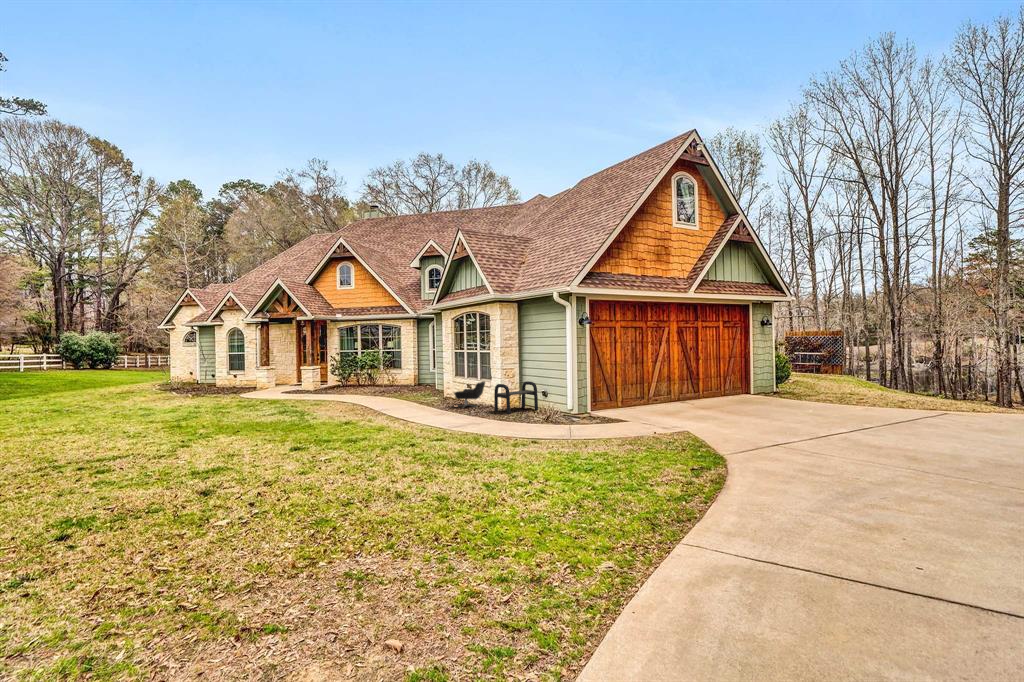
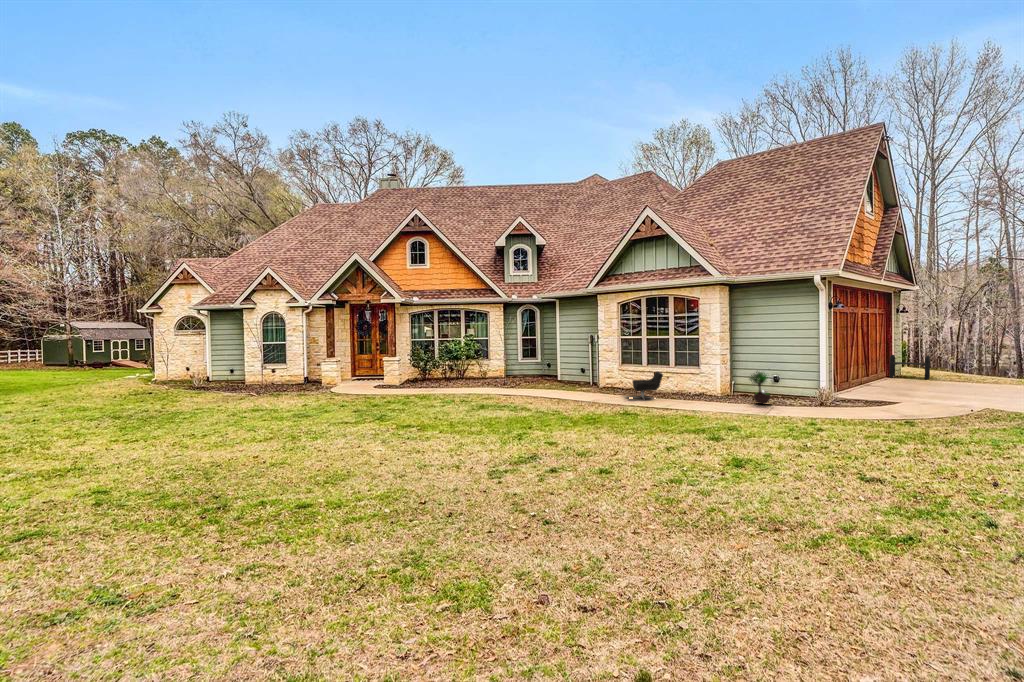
potted tree: none [539,379,563,415] -> present [750,372,771,404]
bench: present [494,381,538,414] -> present [889,355,930,380]

